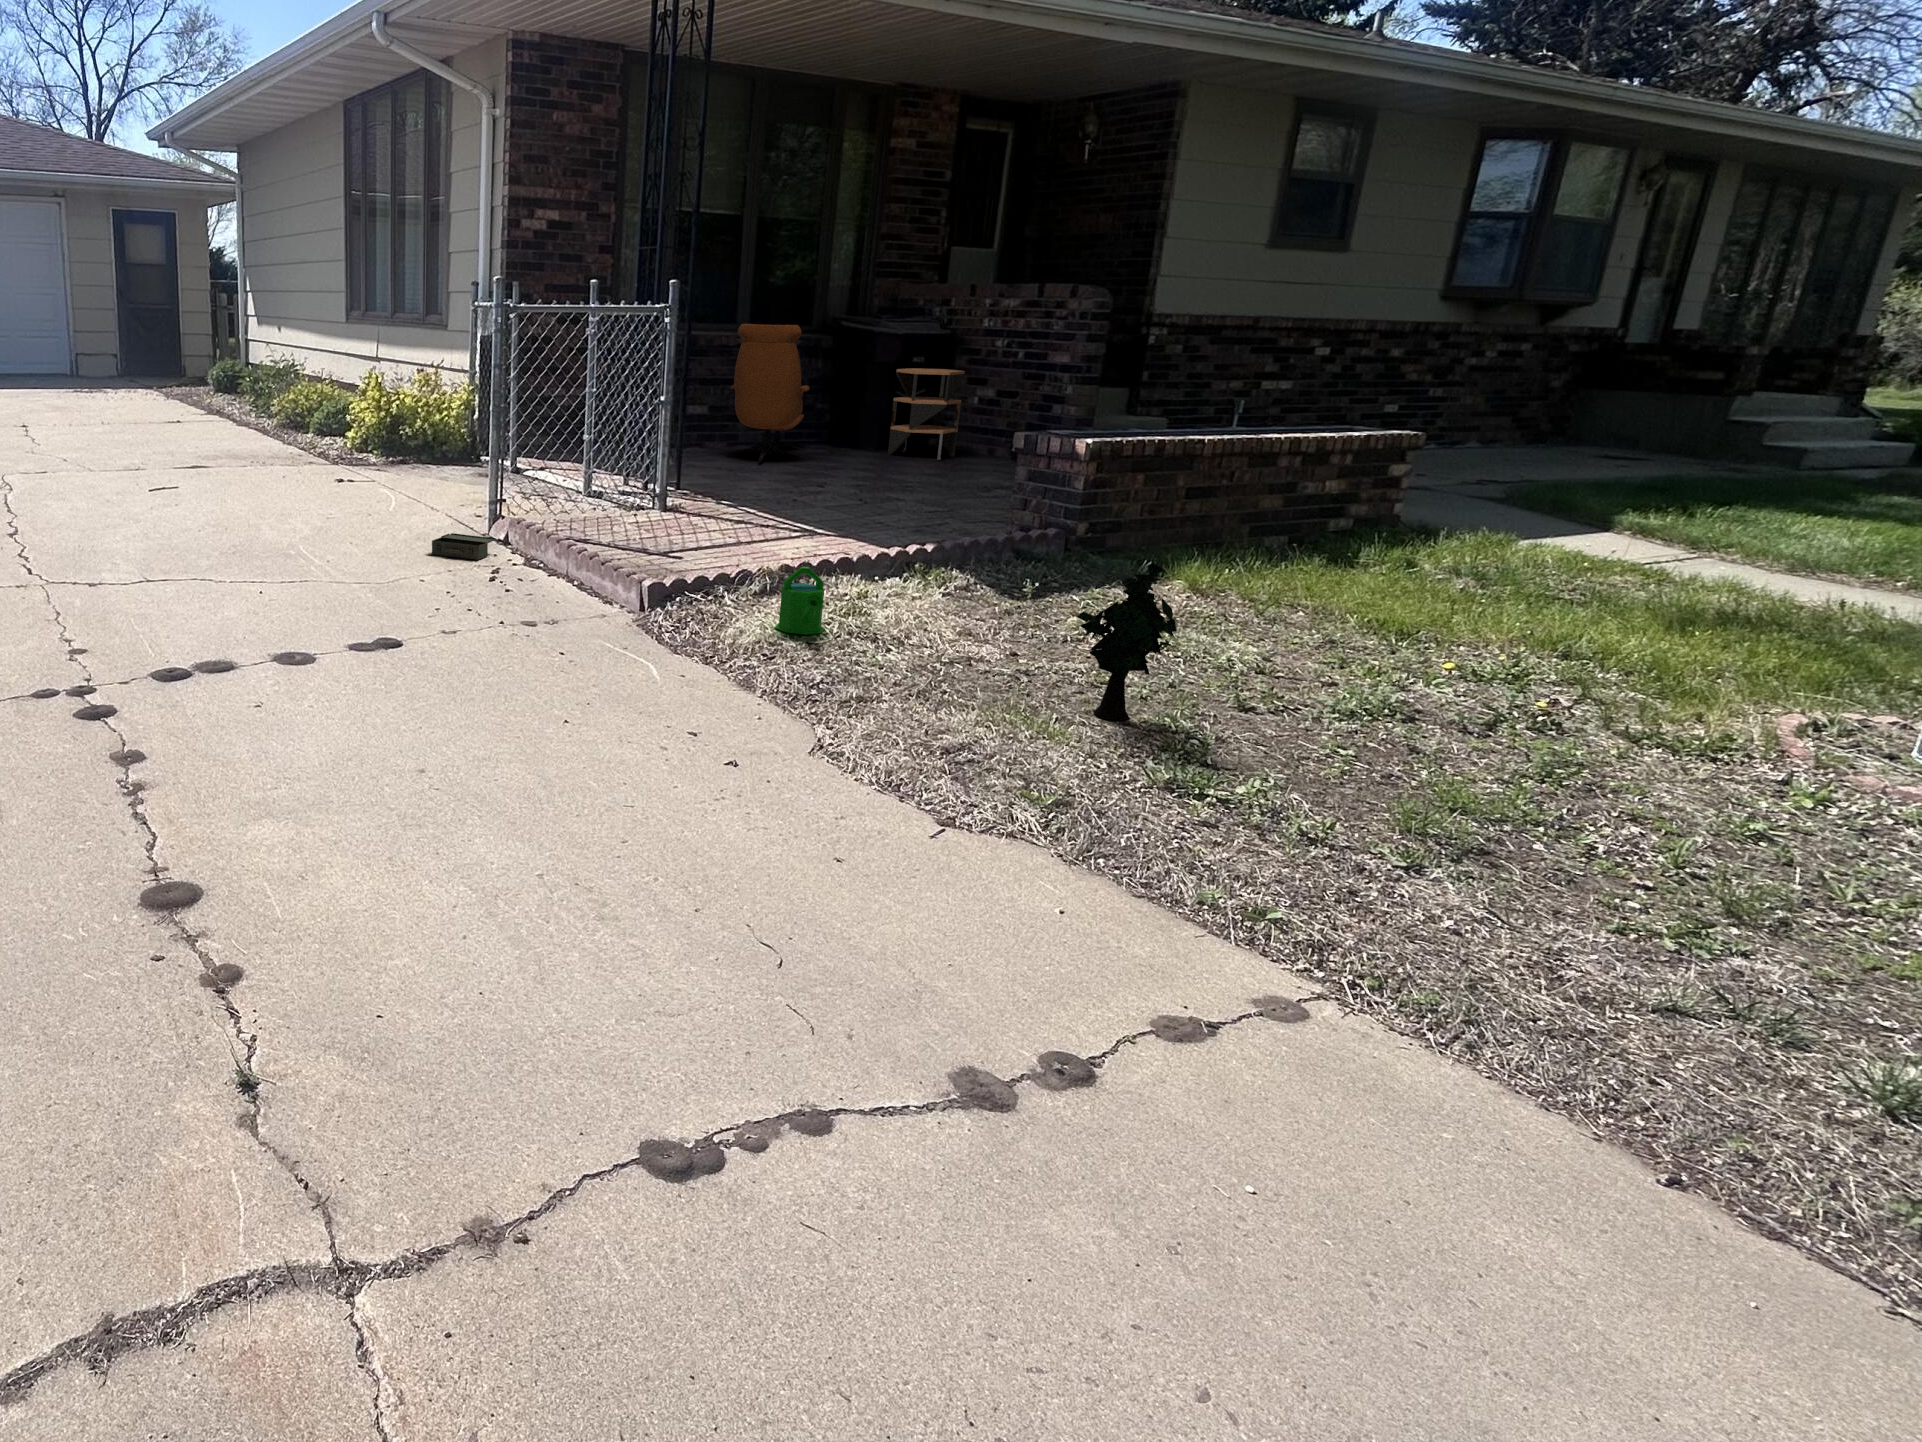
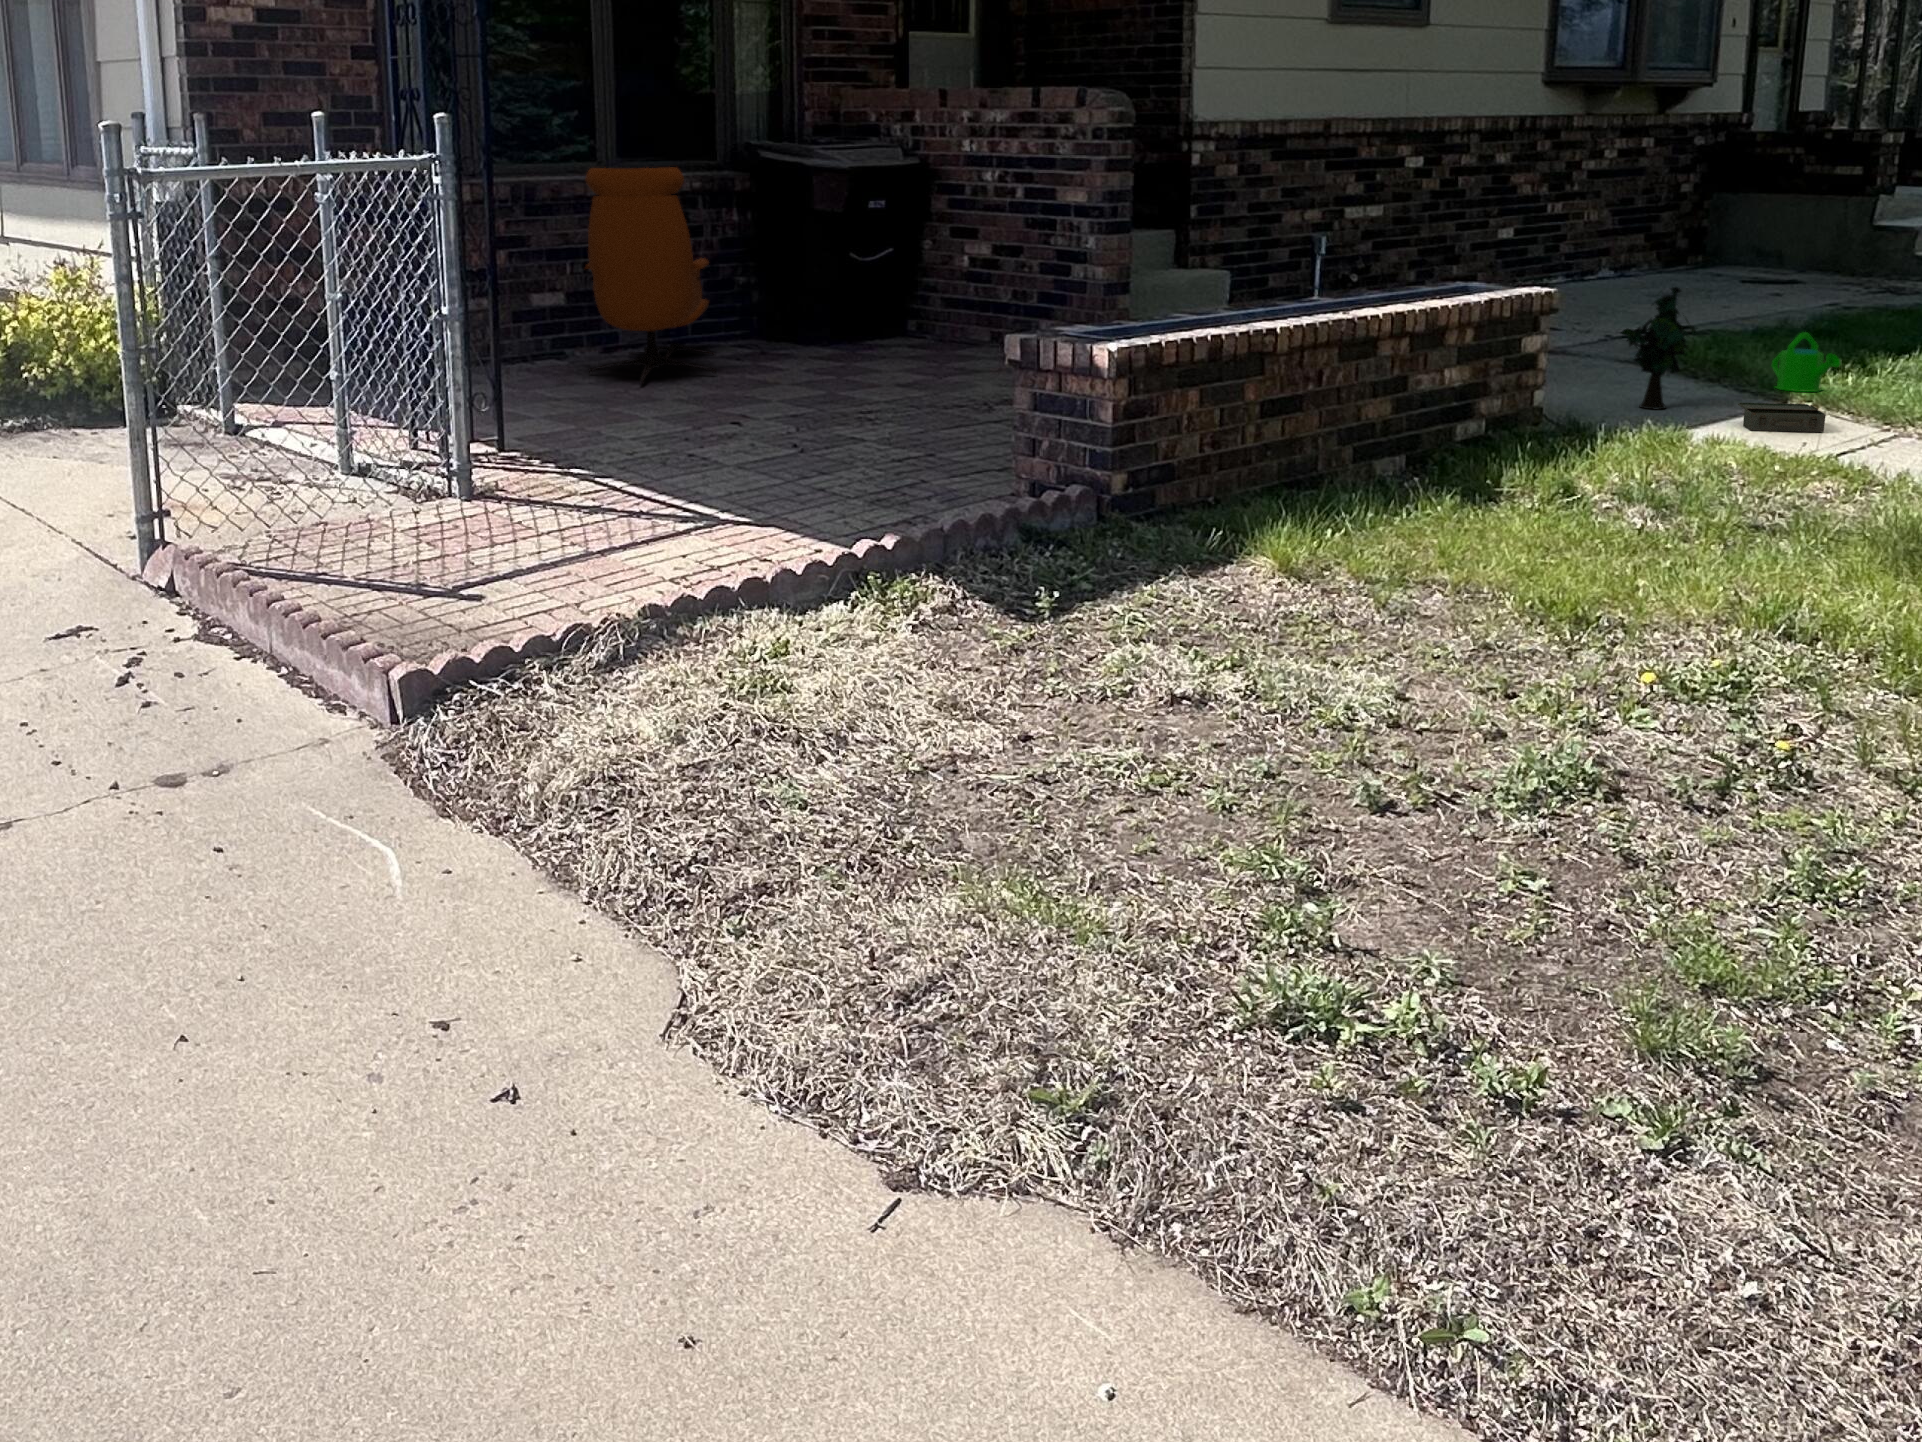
side table: present [888,368,965,460] -> none [840,220,938,359]
toolbox: present [432,533,496,560] -> present [1738,403,1826,432]
decorative plant: present [1077,564,1177,720] -> present [1622,287,1696,409]
watering can: present [775,567,824,635] -> present [1772,332,1841,392]

